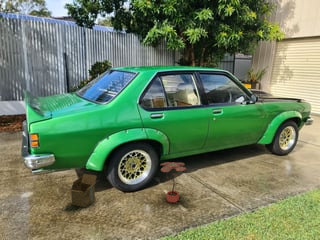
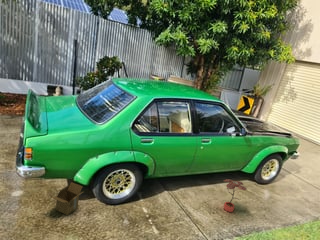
potted plant: present [161,162,186,203] -> present [224,179,247,212]

